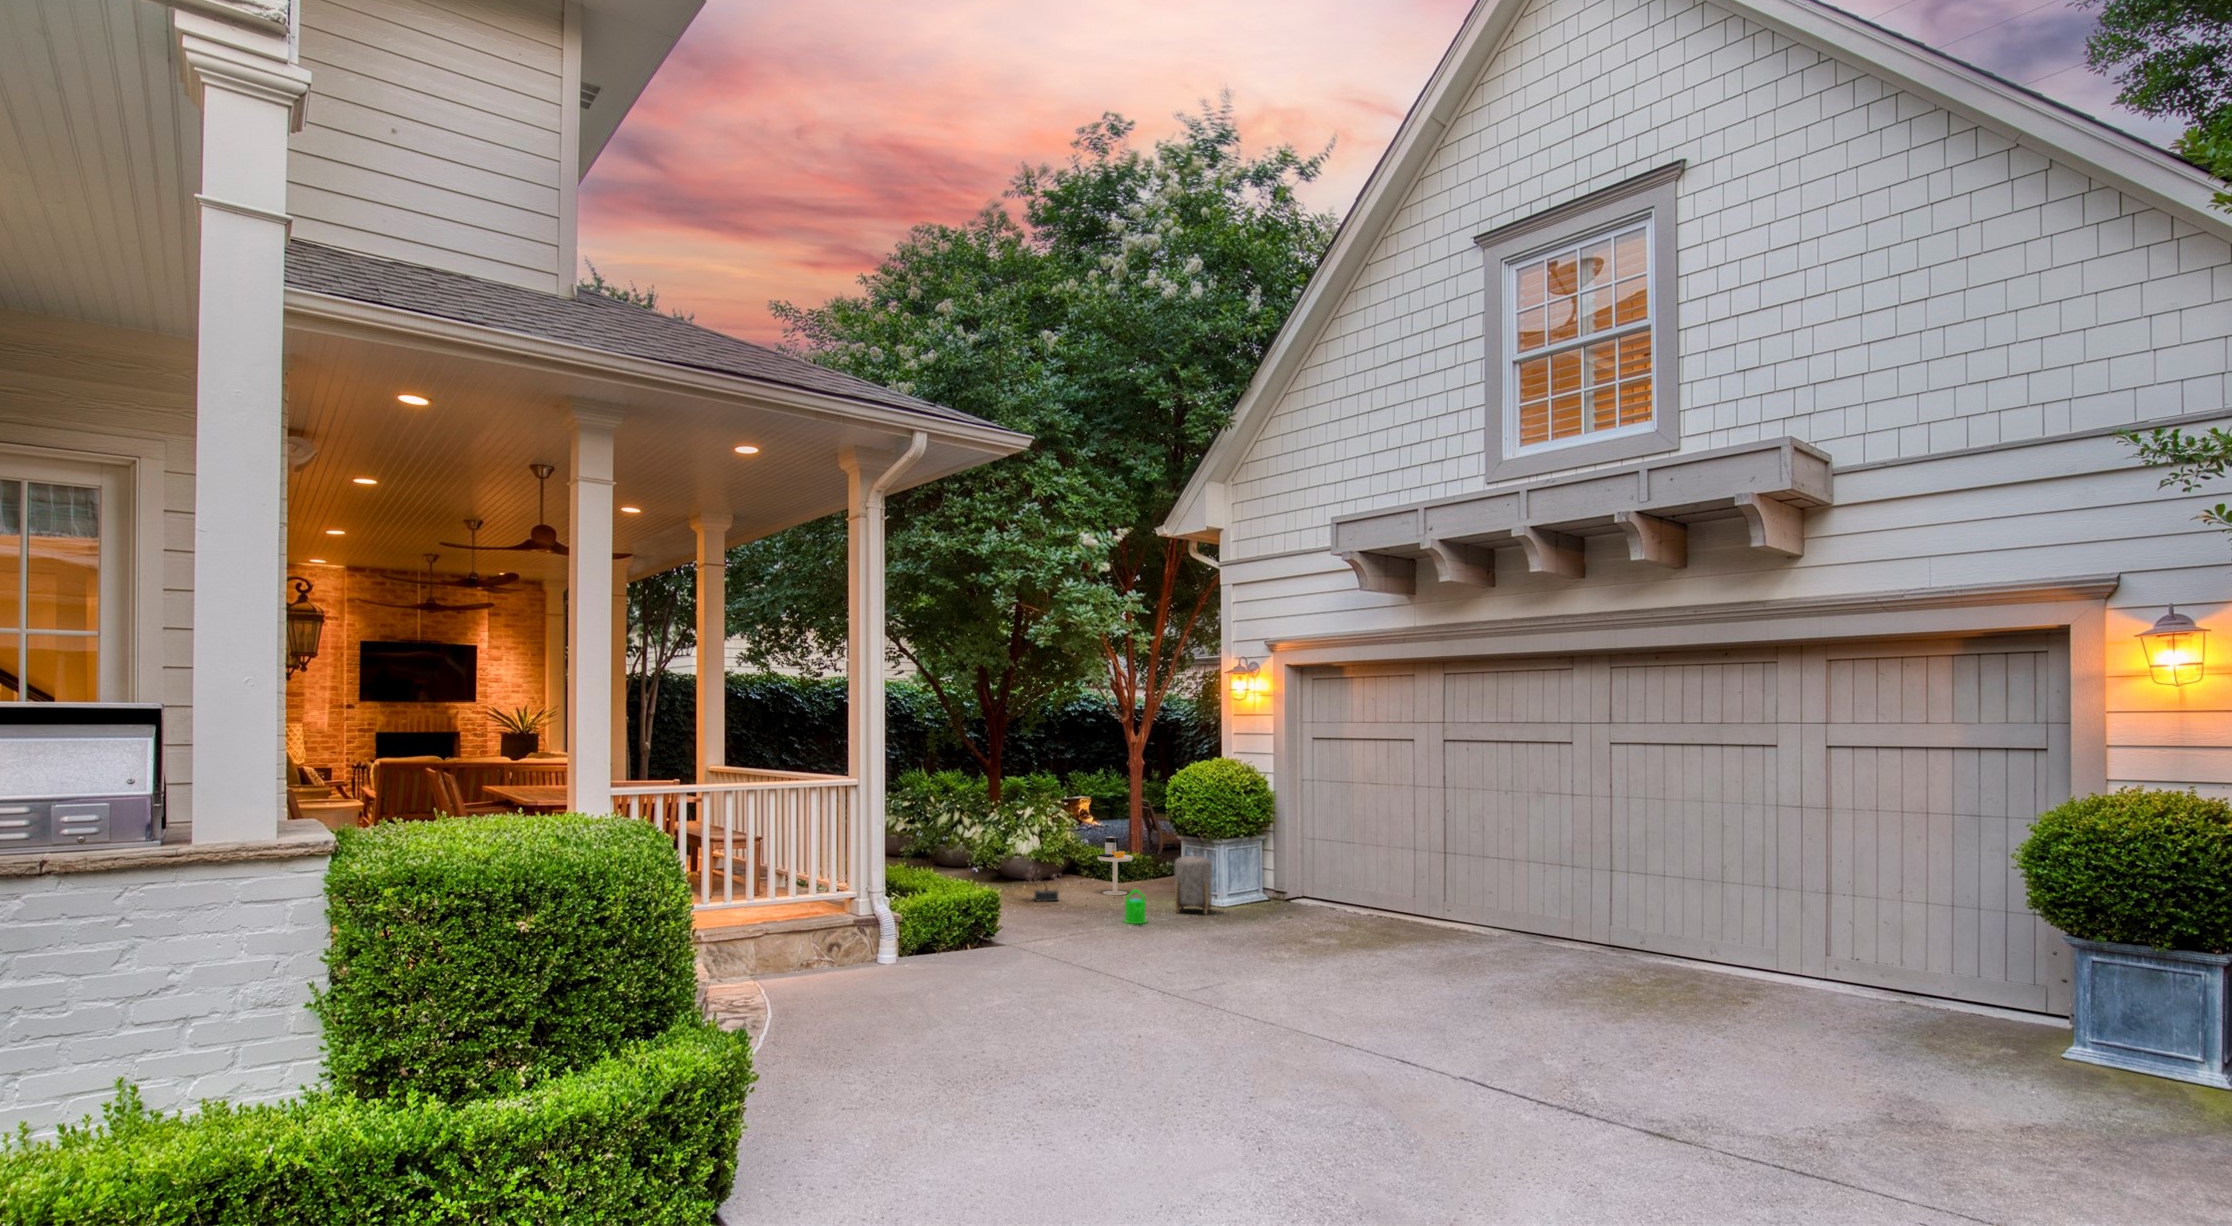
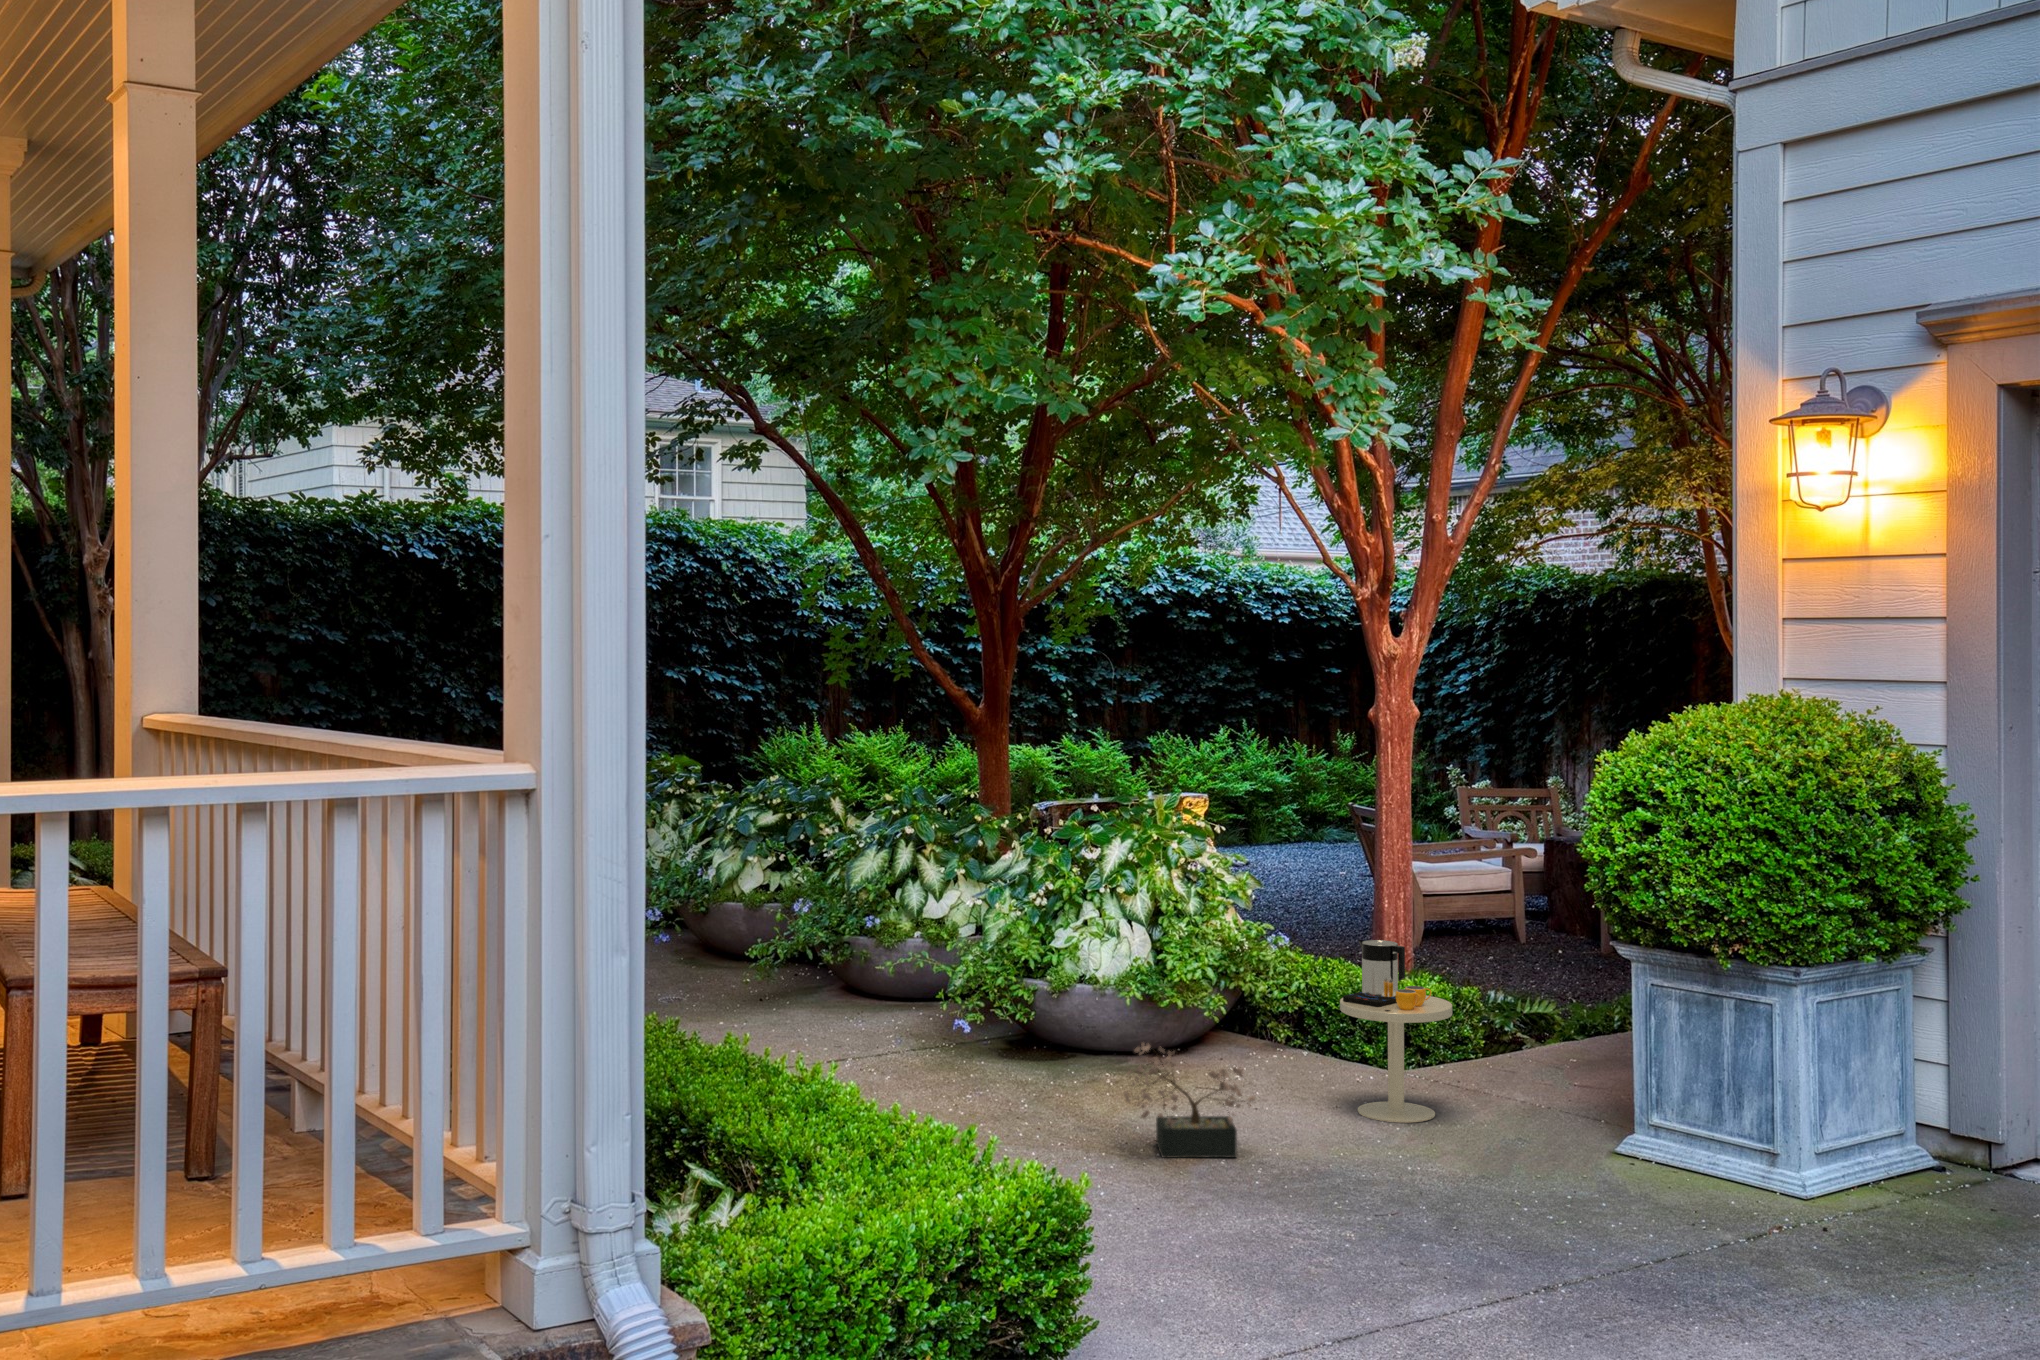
stool: present [1175,856,1212,914] -> none [1654,1031,1793,1242]
watering can: present [1125,889,1146,924] -> none [1519,1176,1612,1308]

